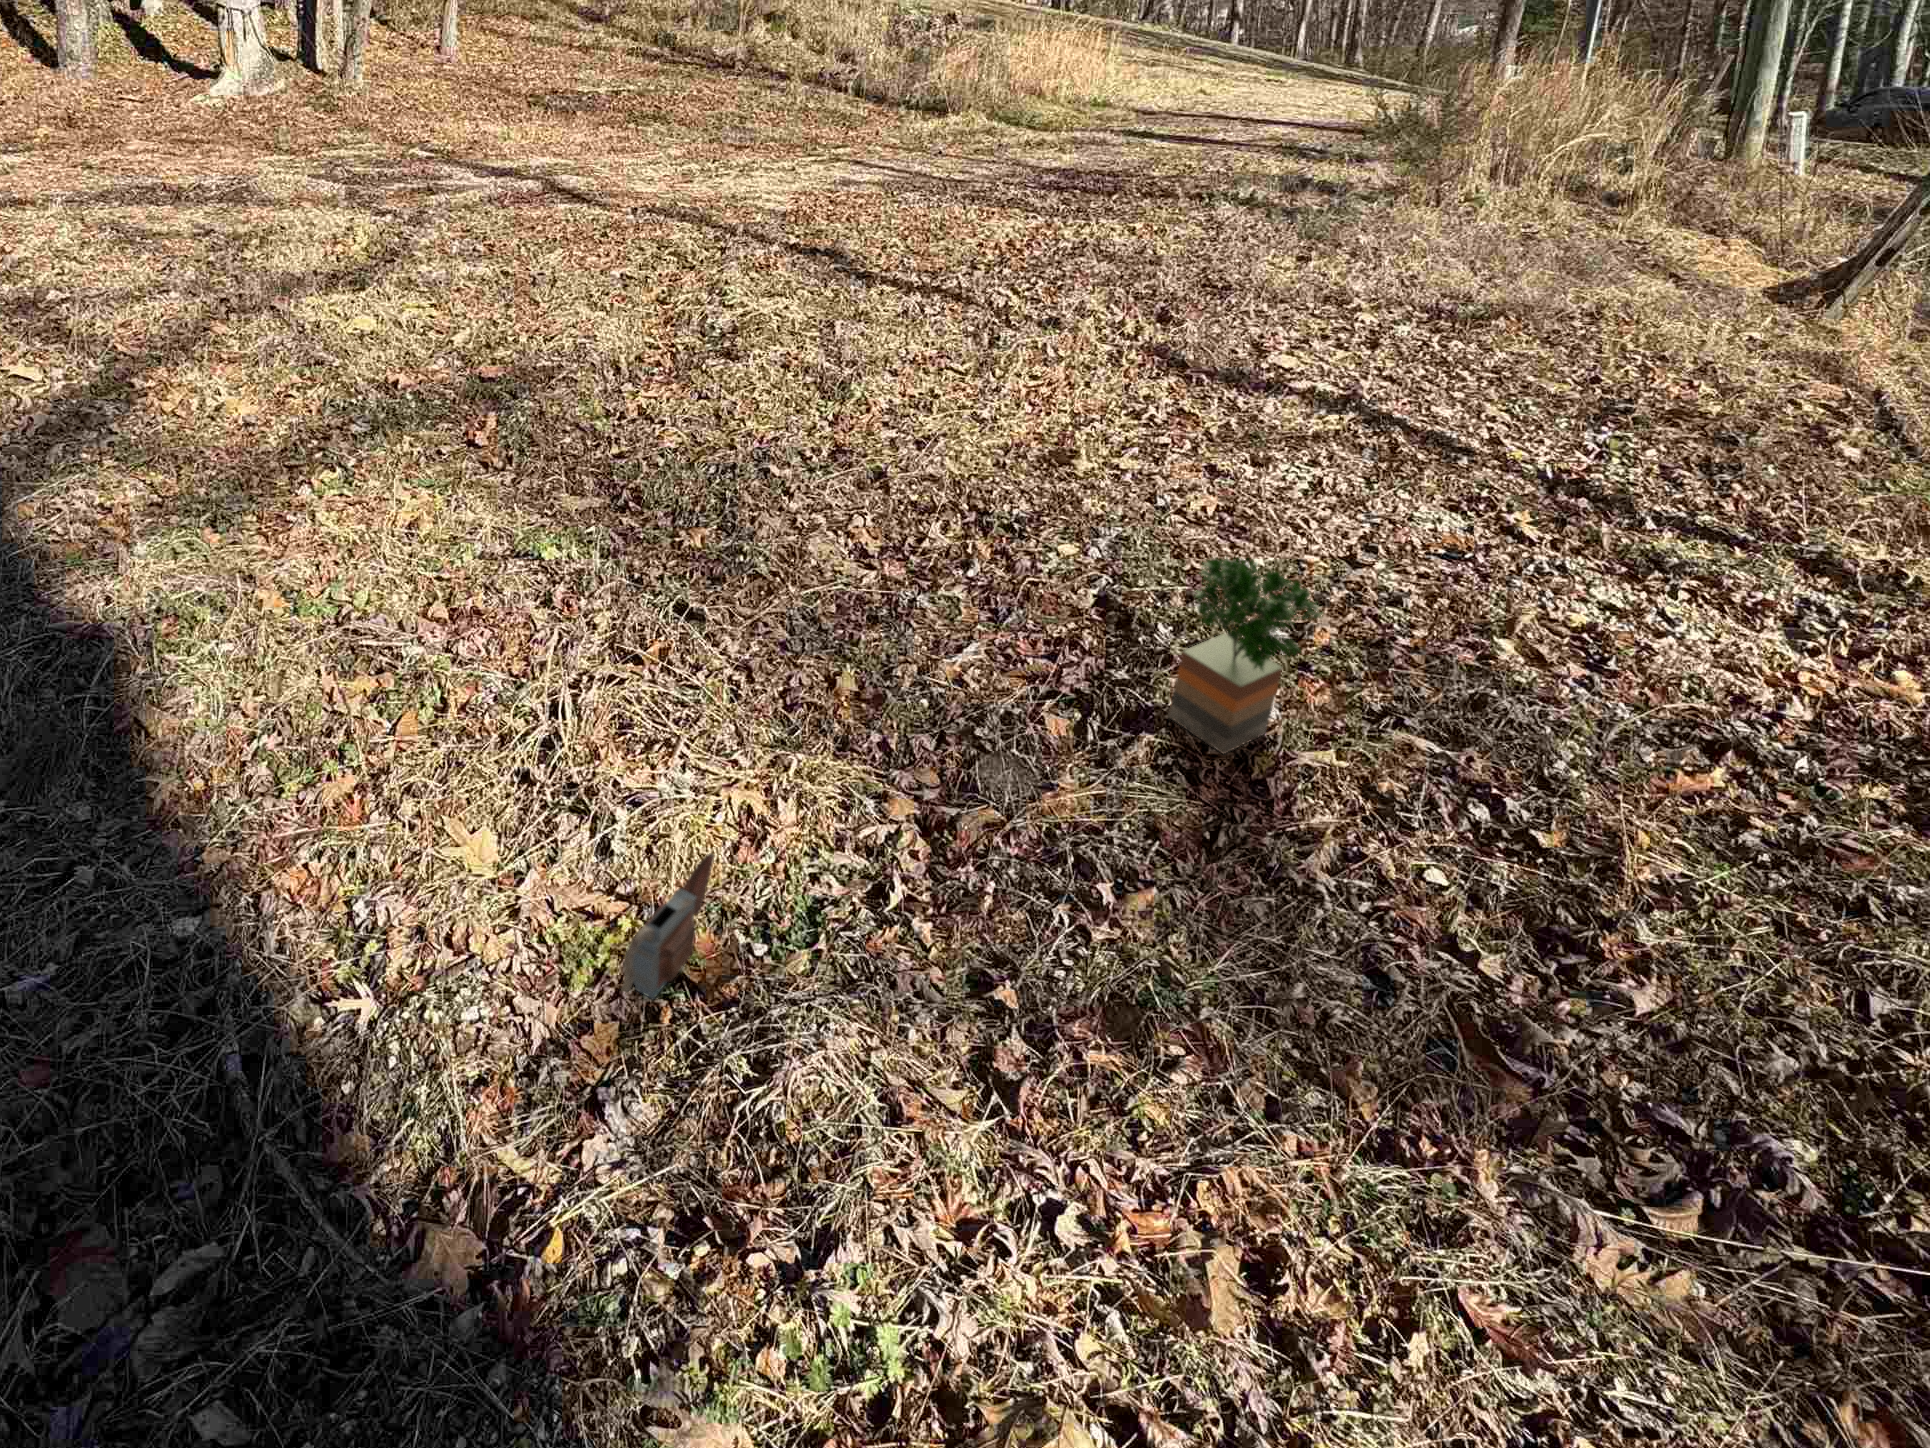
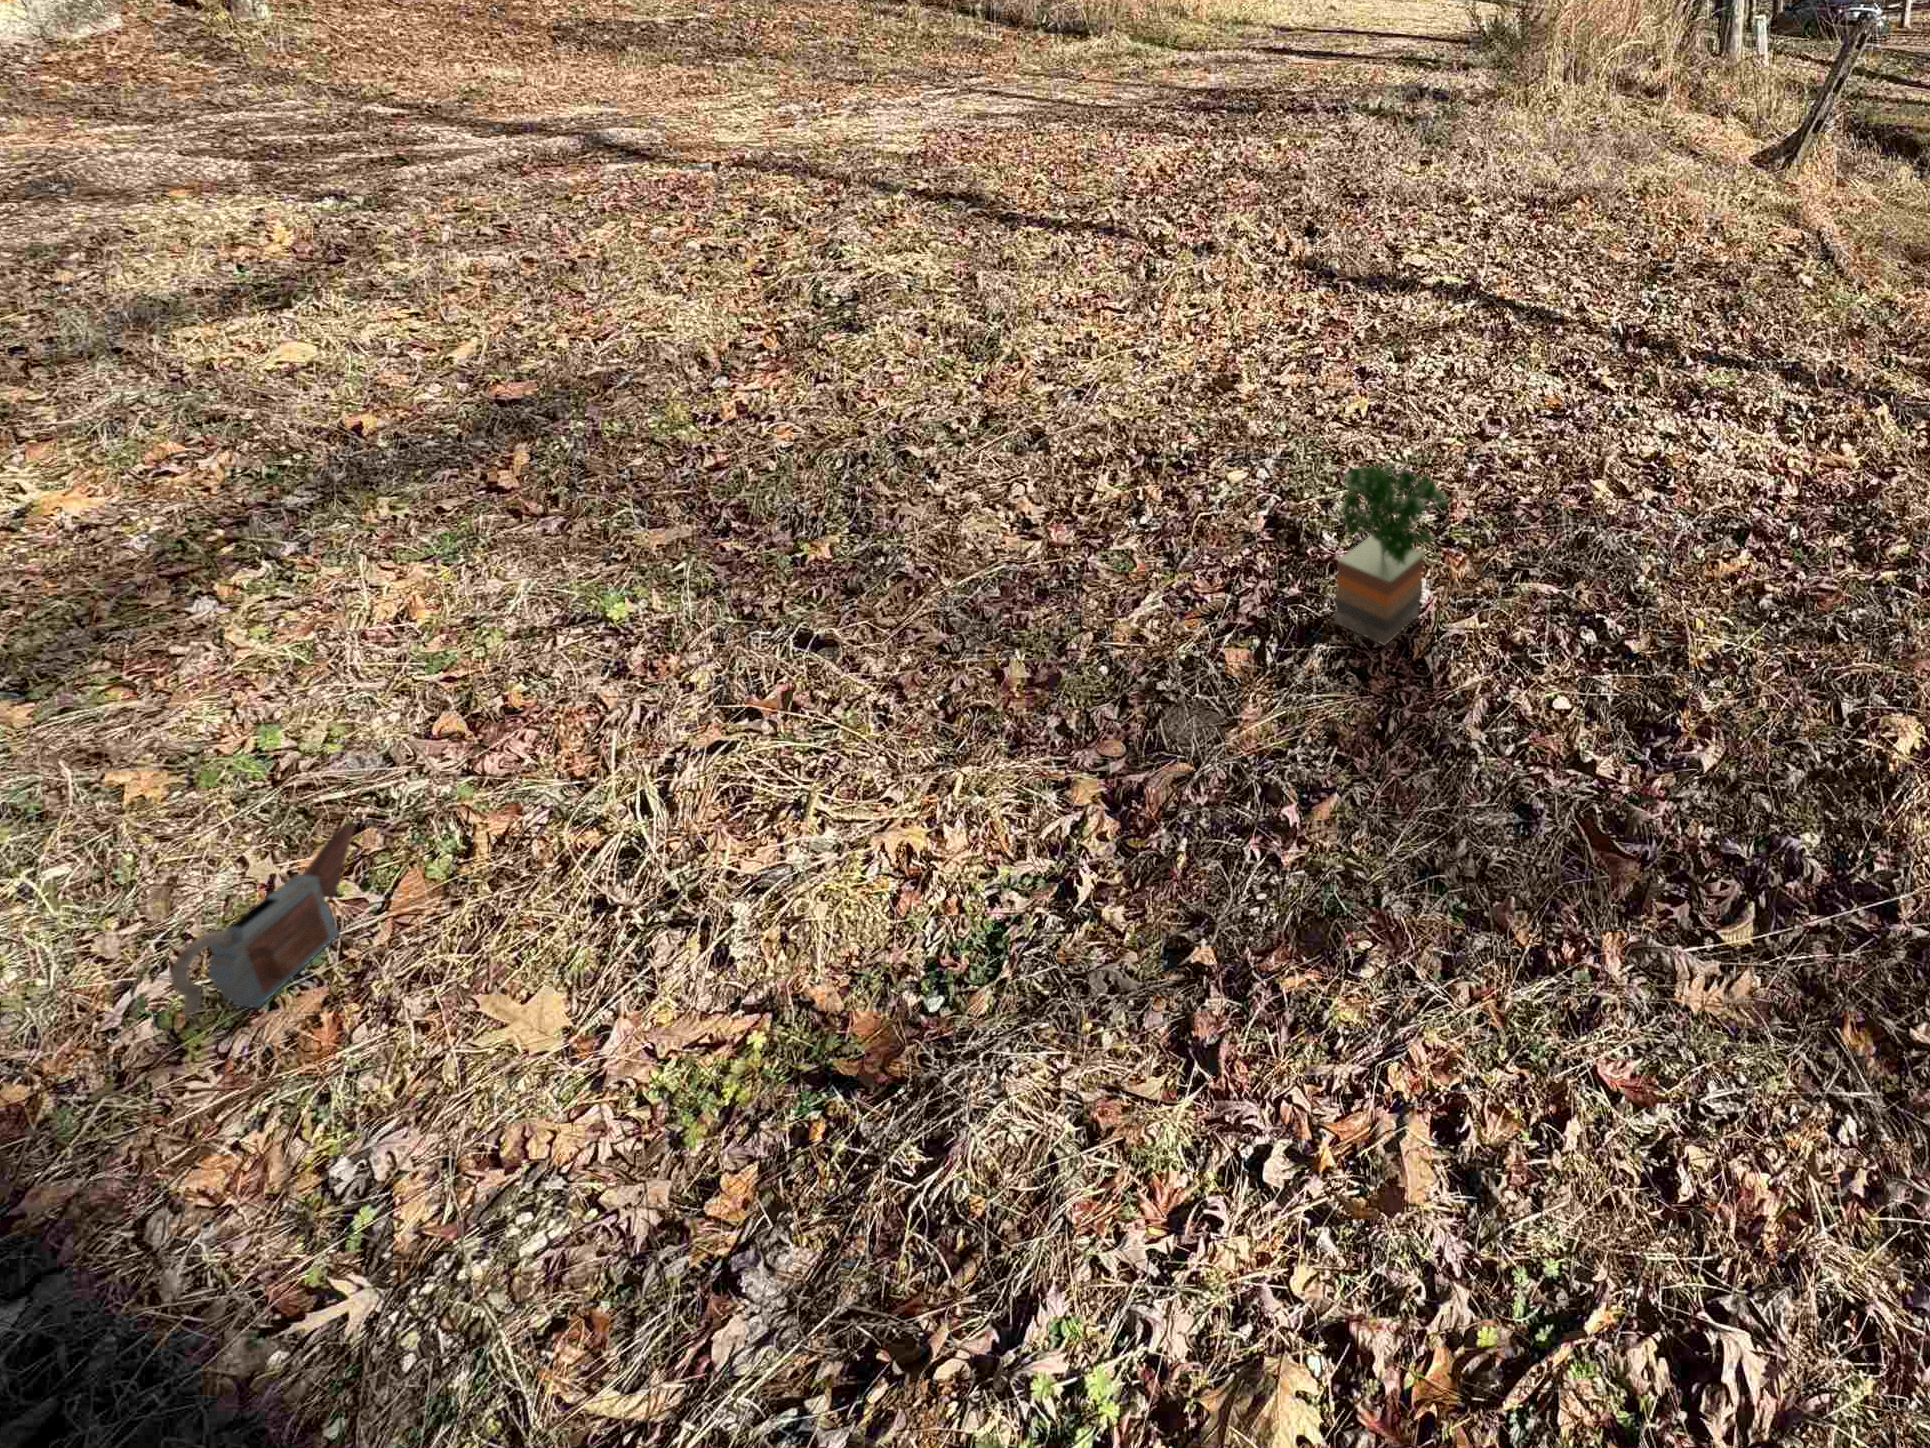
watering can: present [621,853,714,999] -> present [171,824,355,1015]

